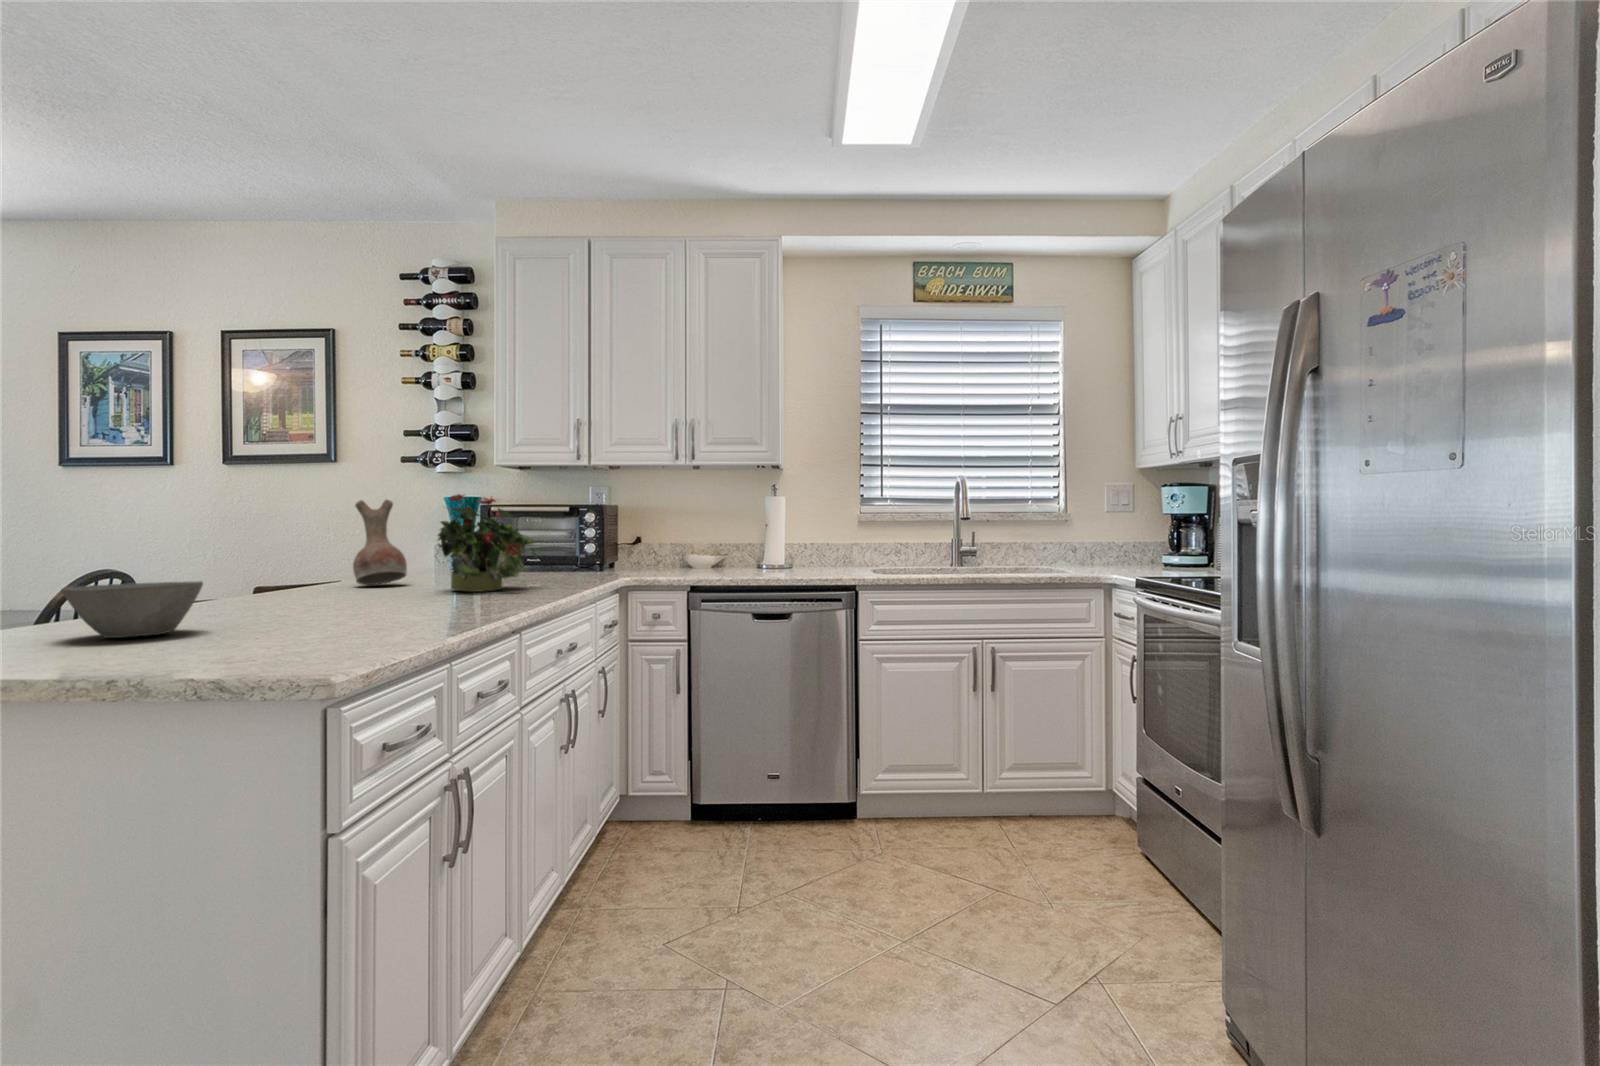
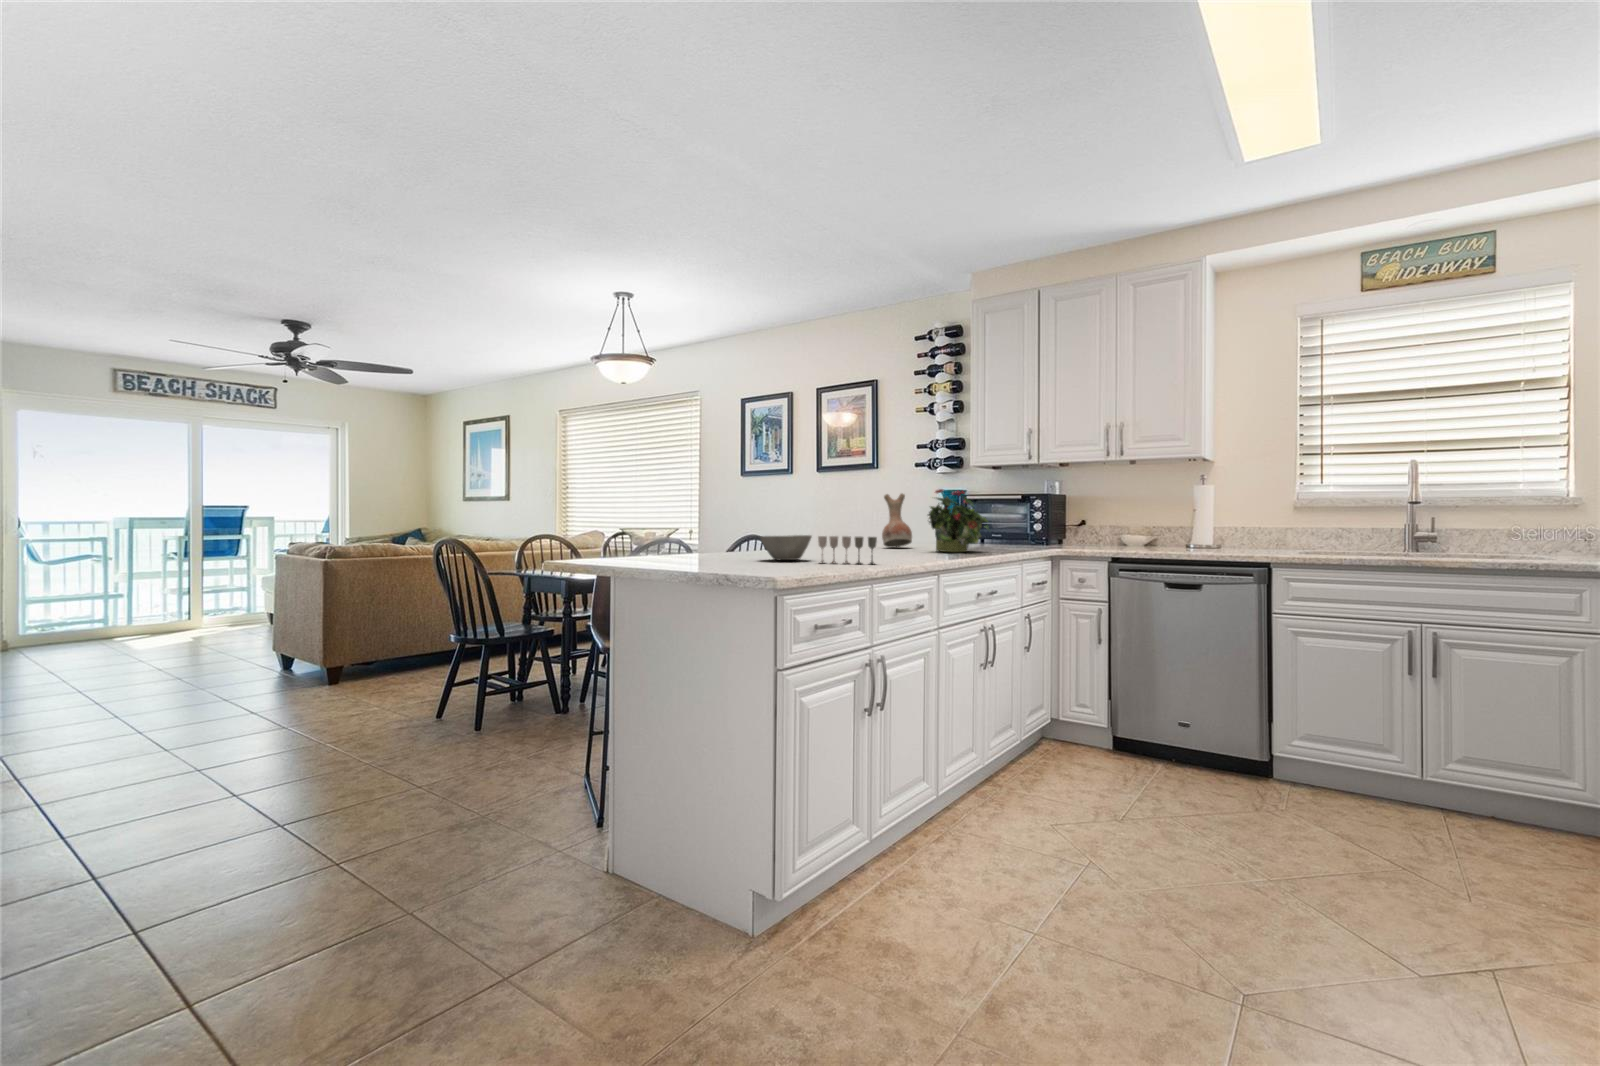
wine glass: none [217,582,355,640] -> present [818,536,877,564]

